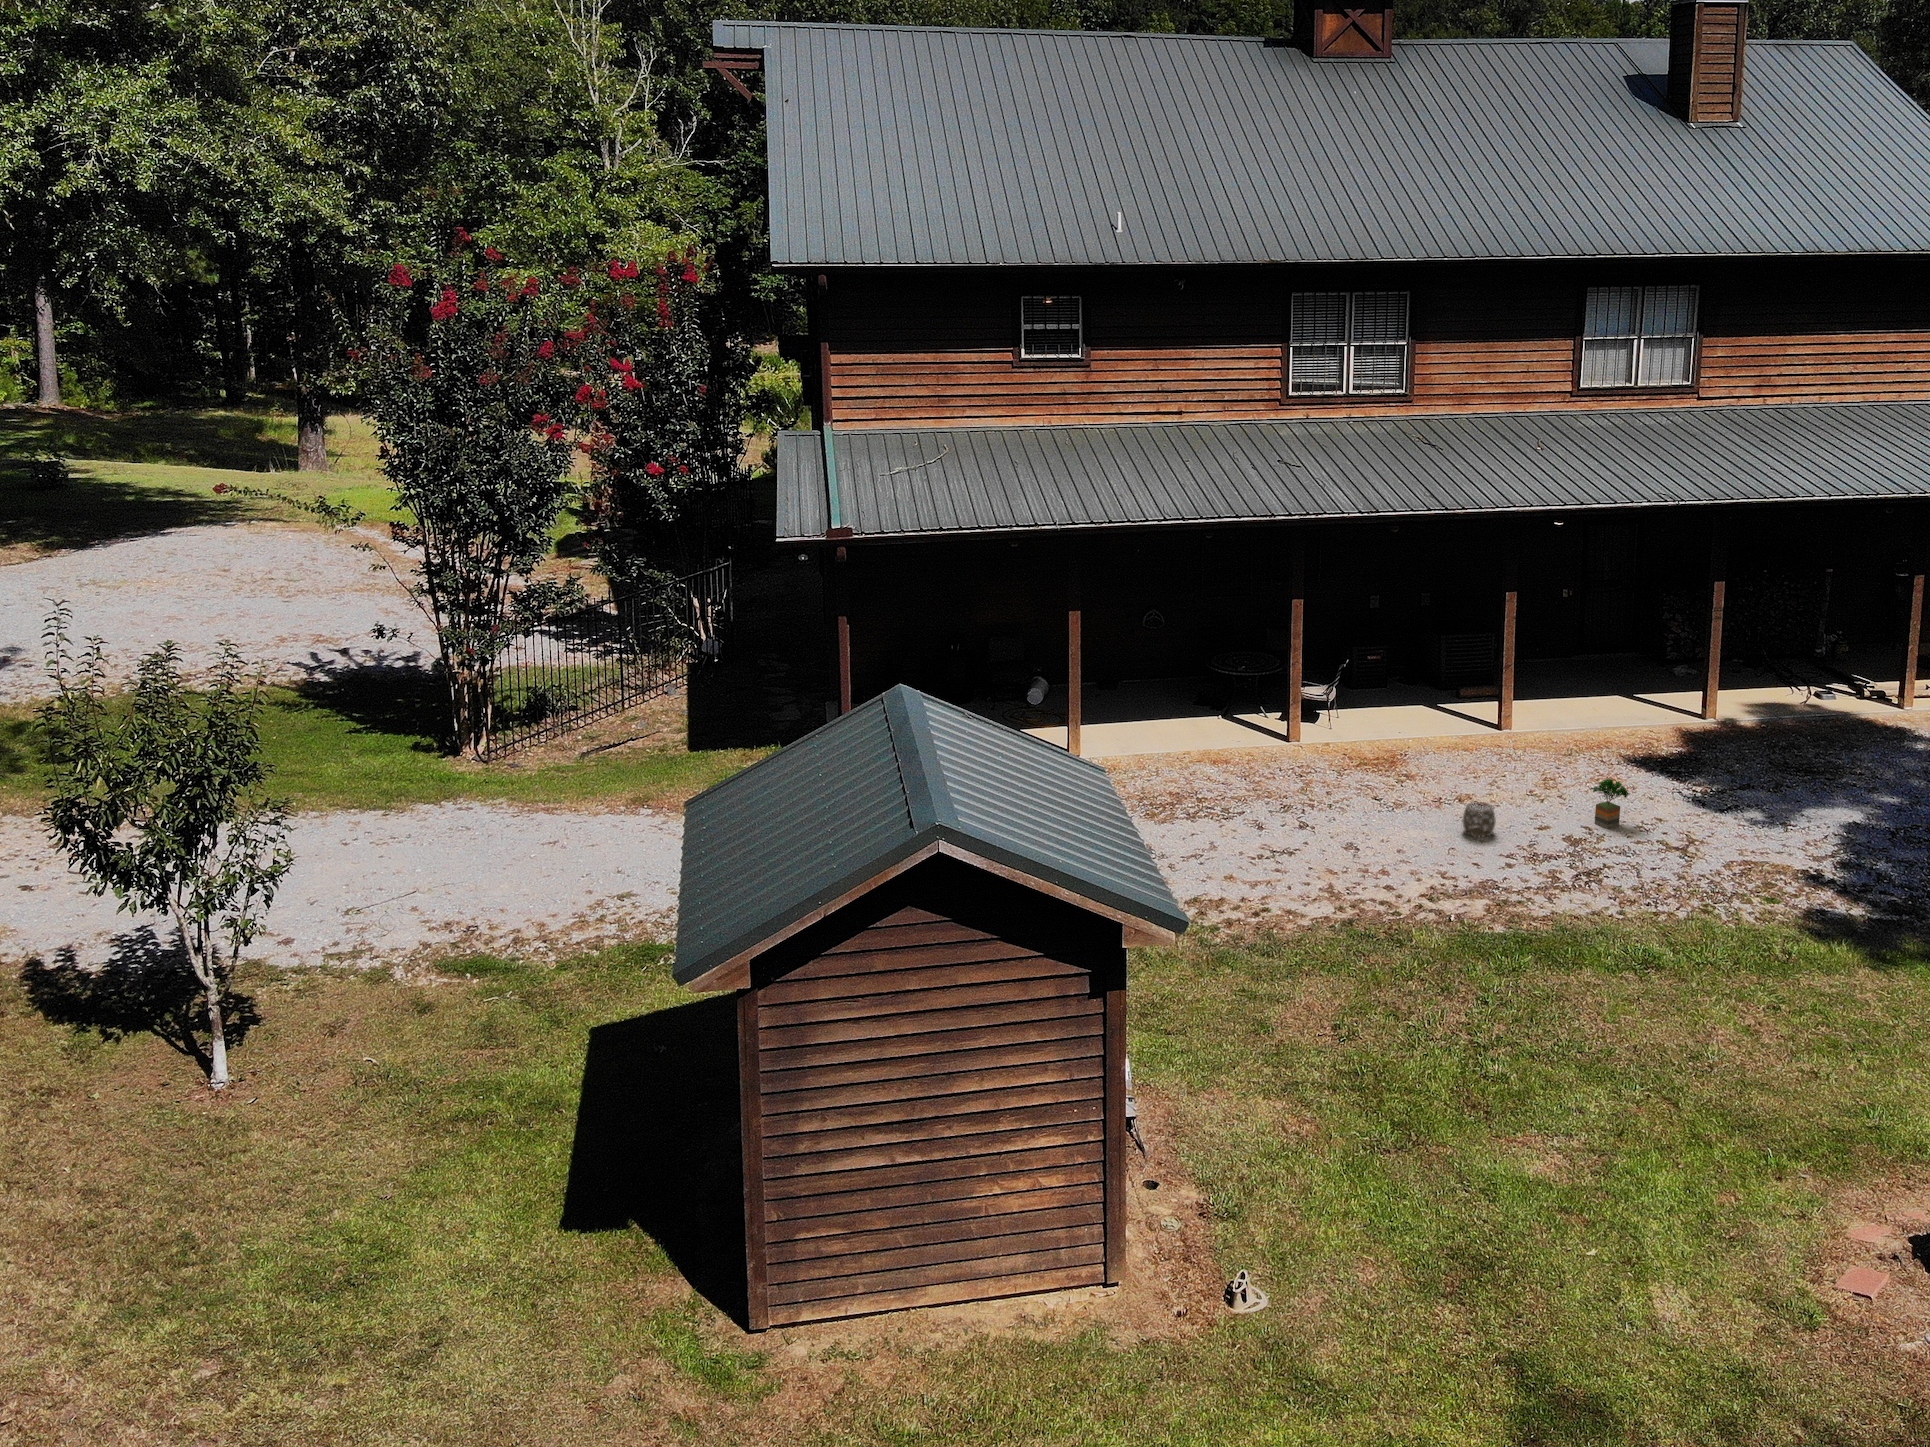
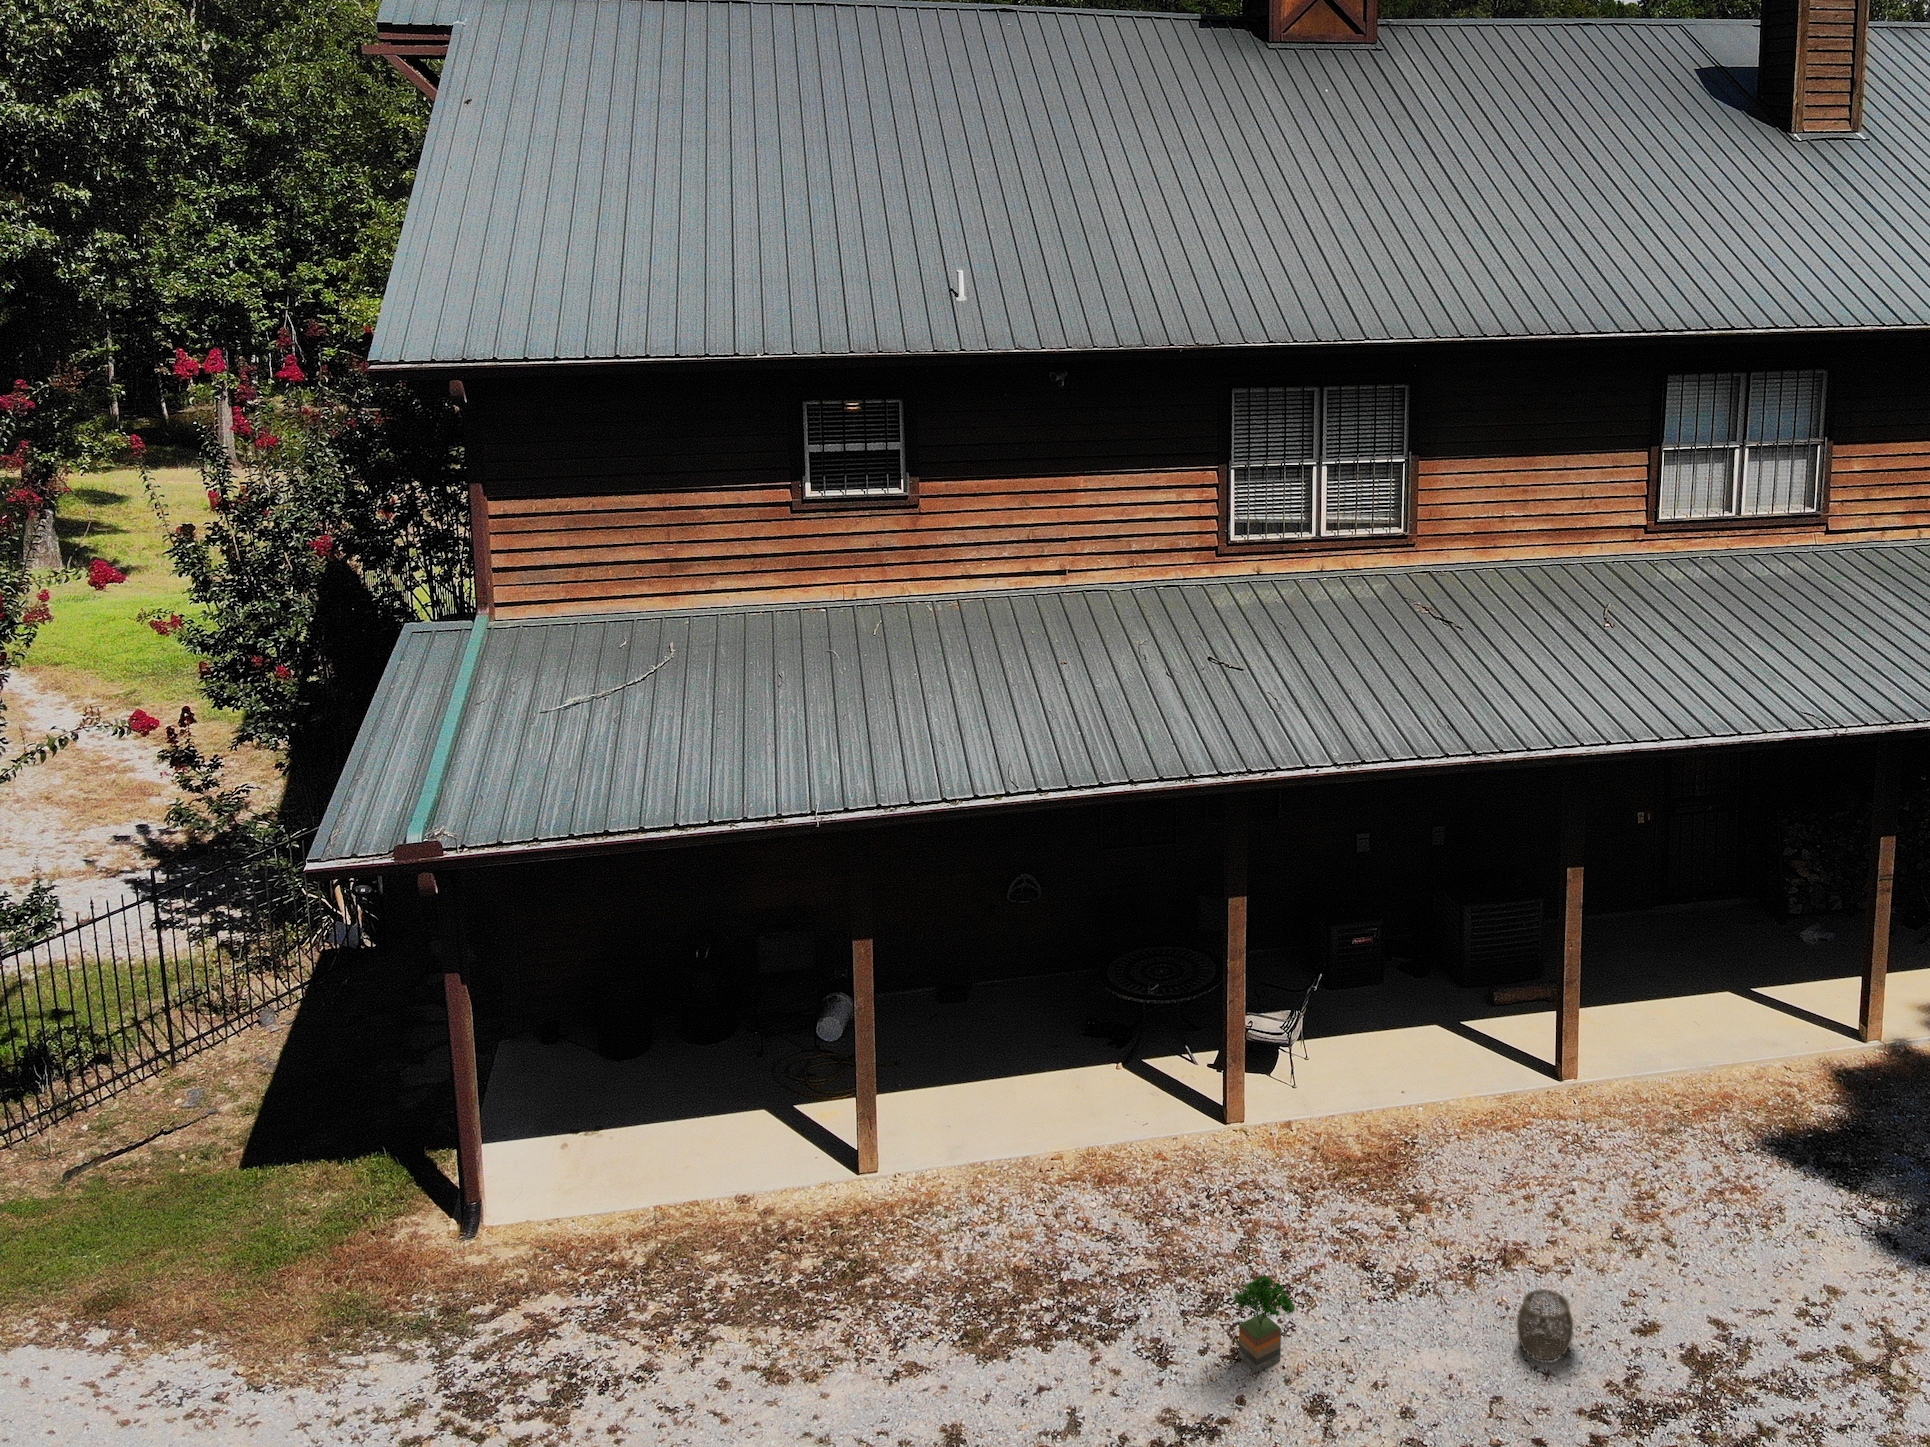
potted tree: present [1593,779,1629,829] -> present [1233,1275,1295,1372]

